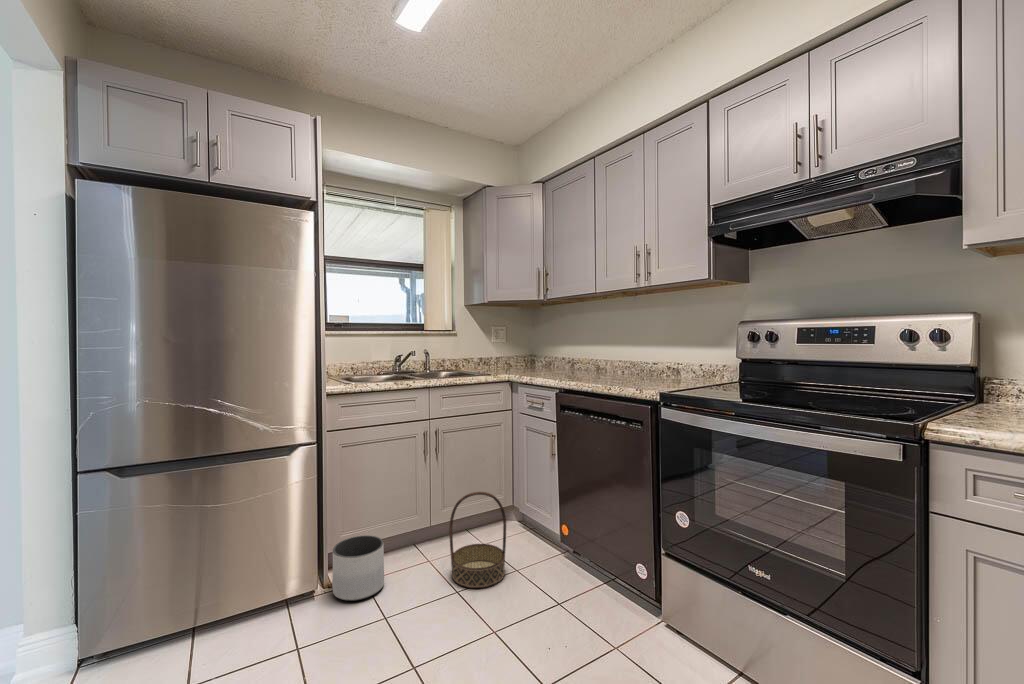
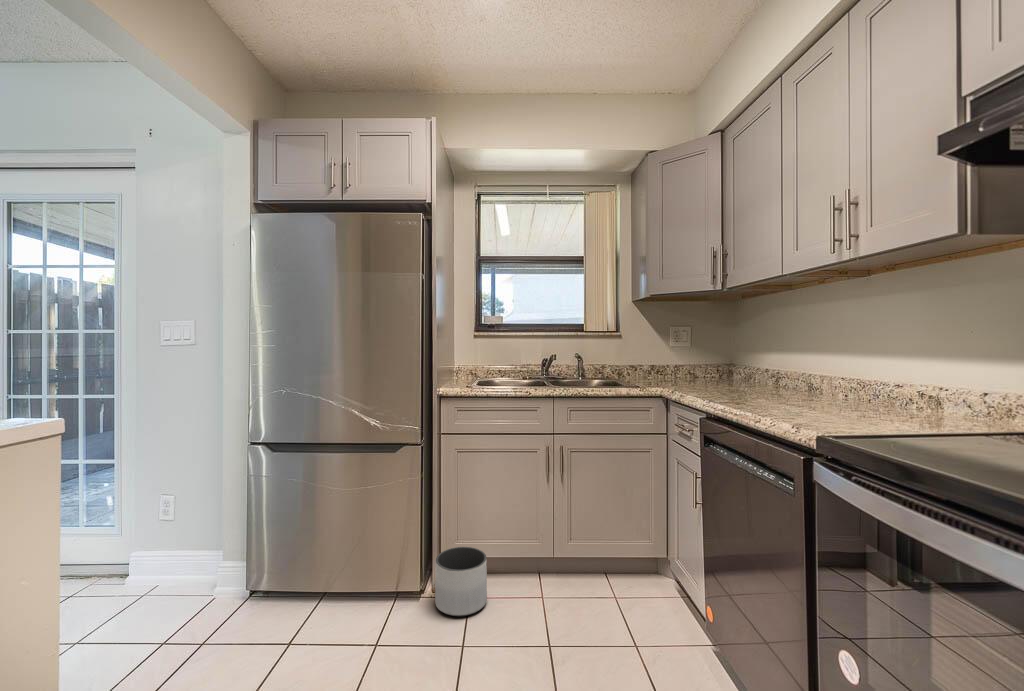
basket: present [449,492,506,588] -> none [553,530,622,653]

